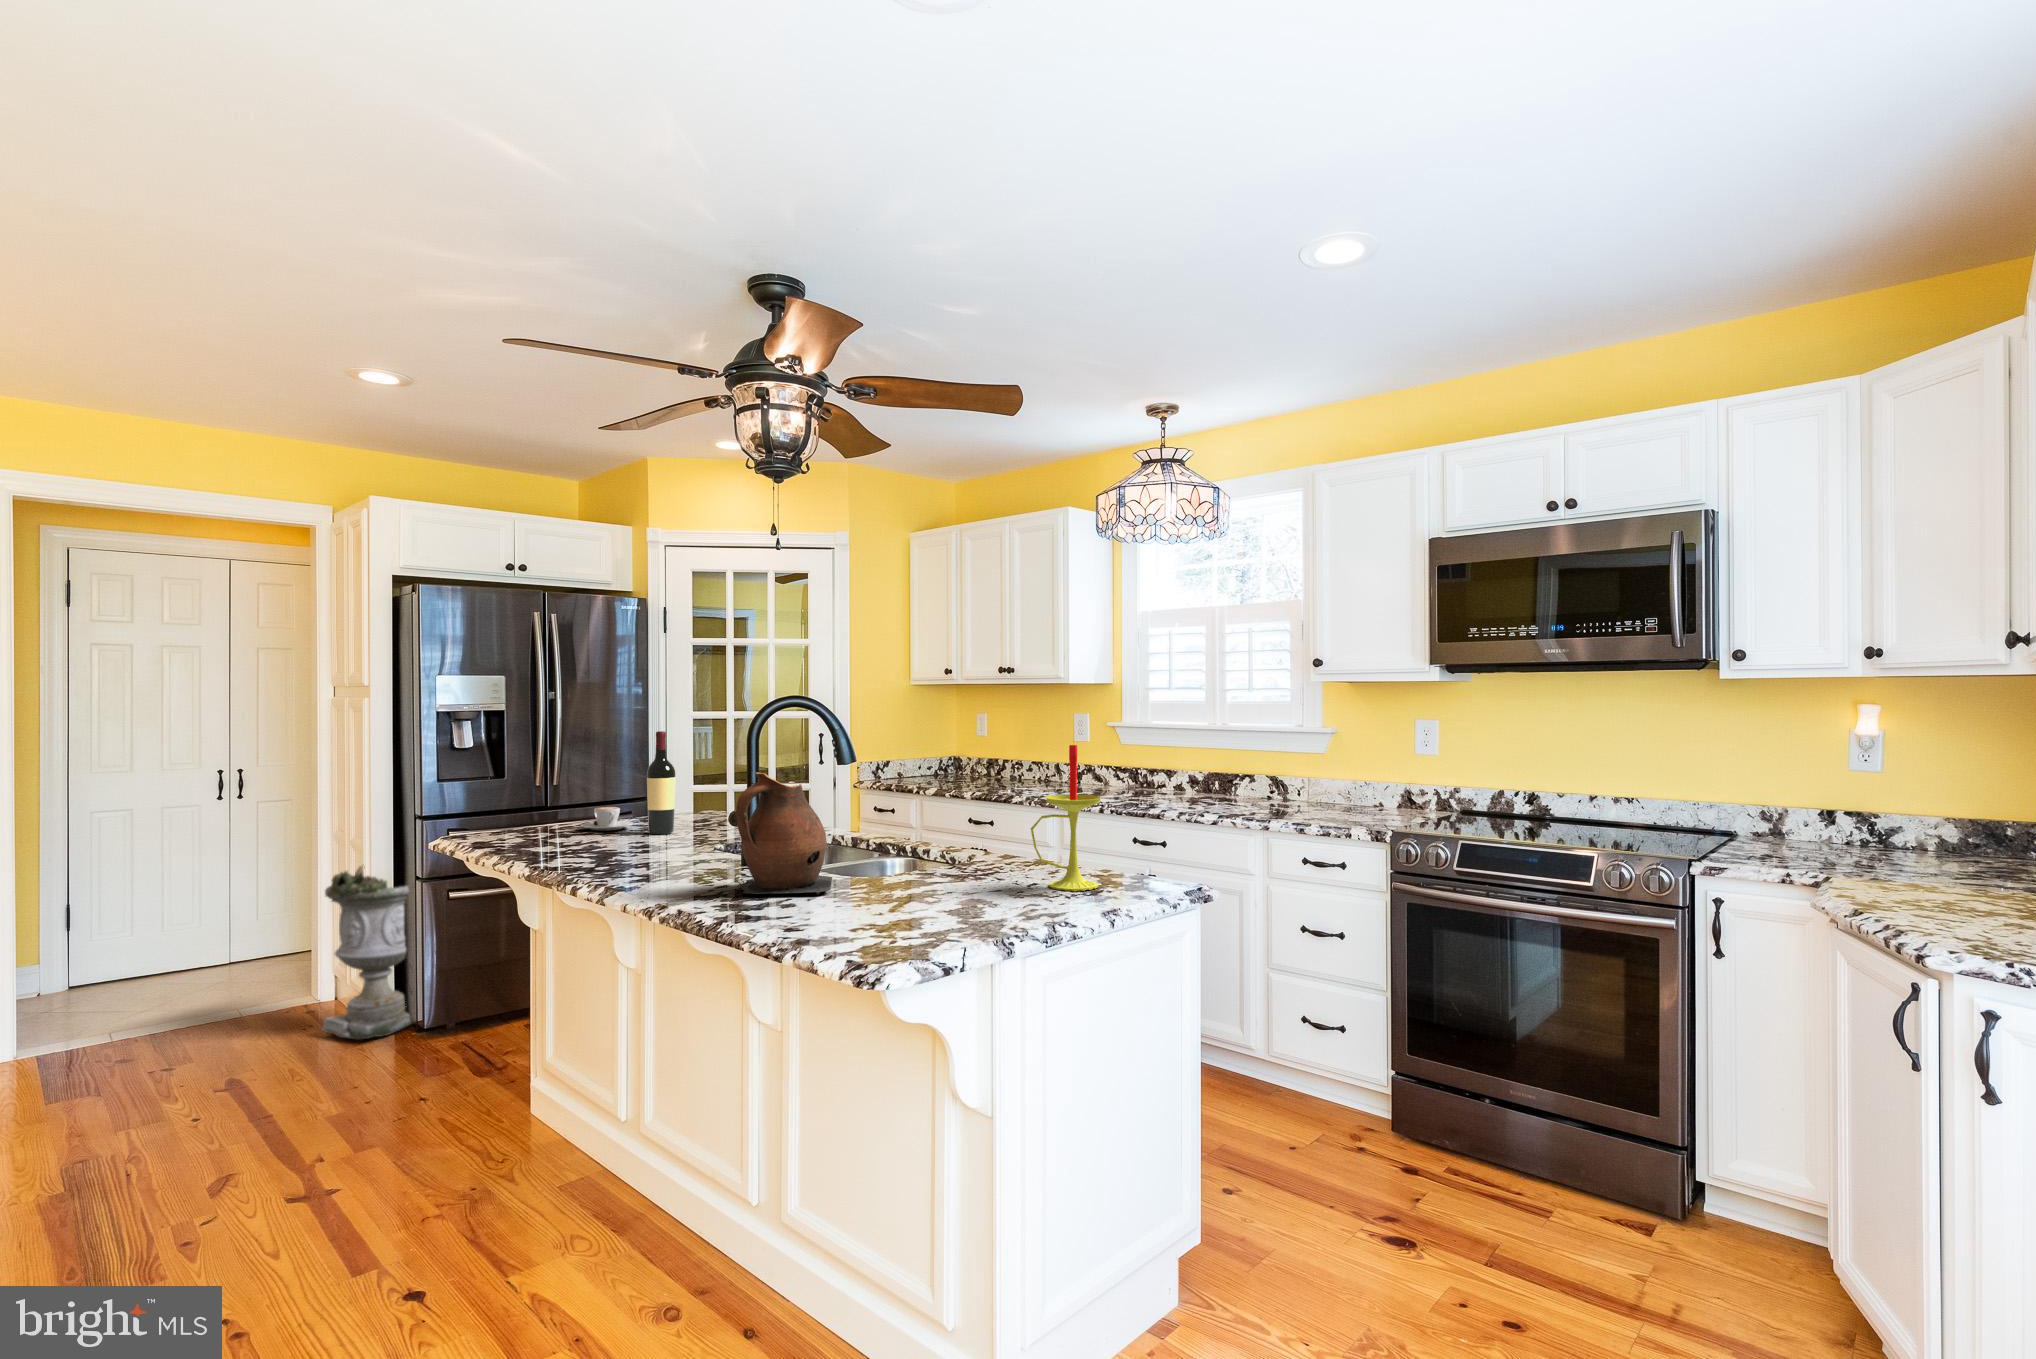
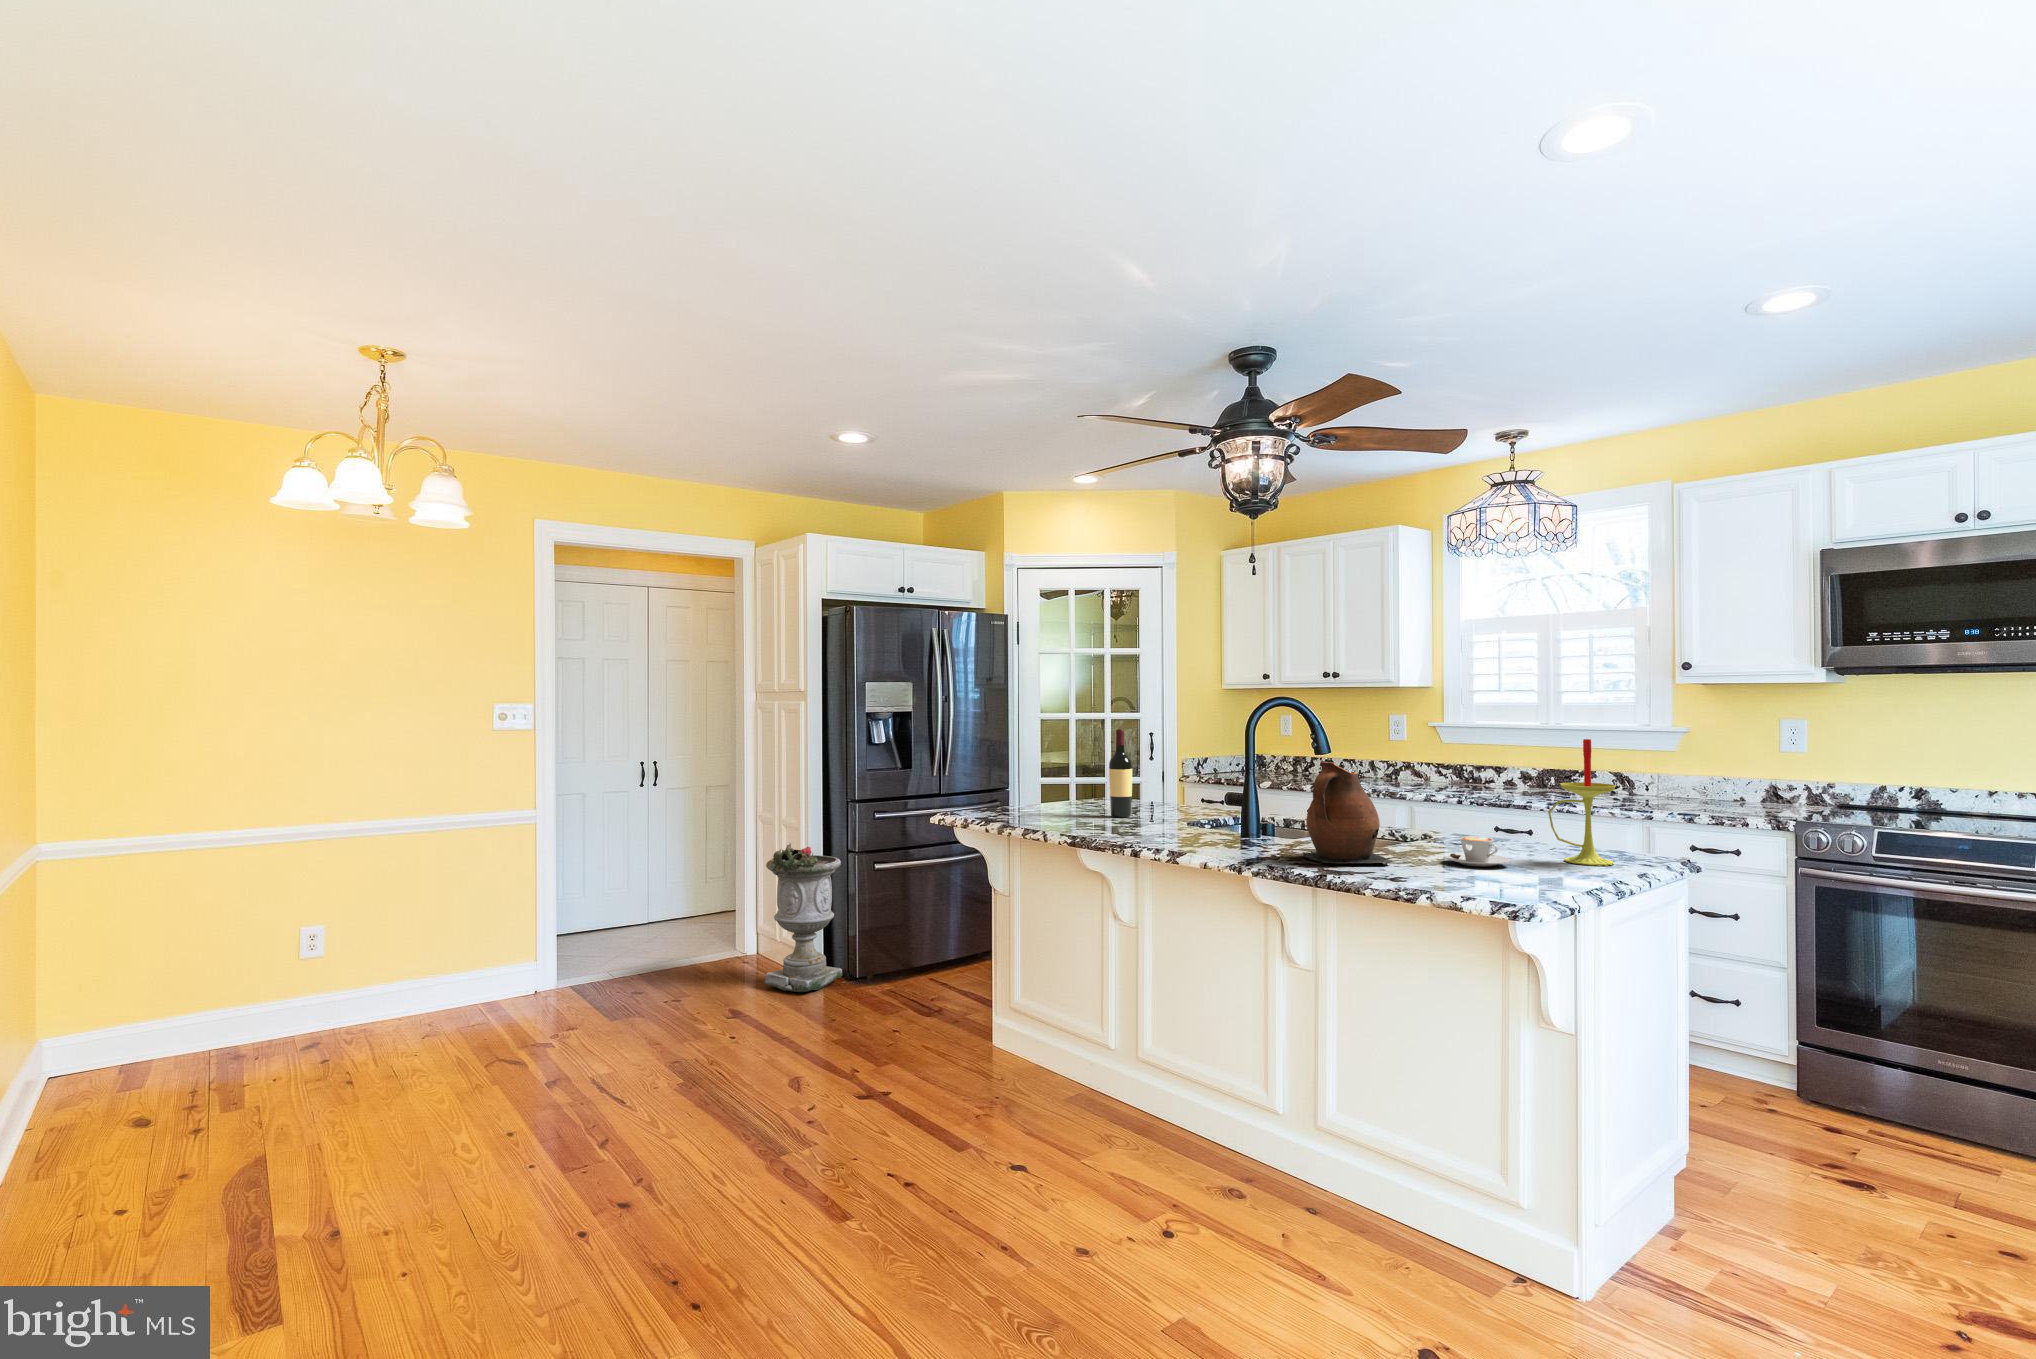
coffee cup: present [580,807,633,831] -> present [1444,837,1510,867]

